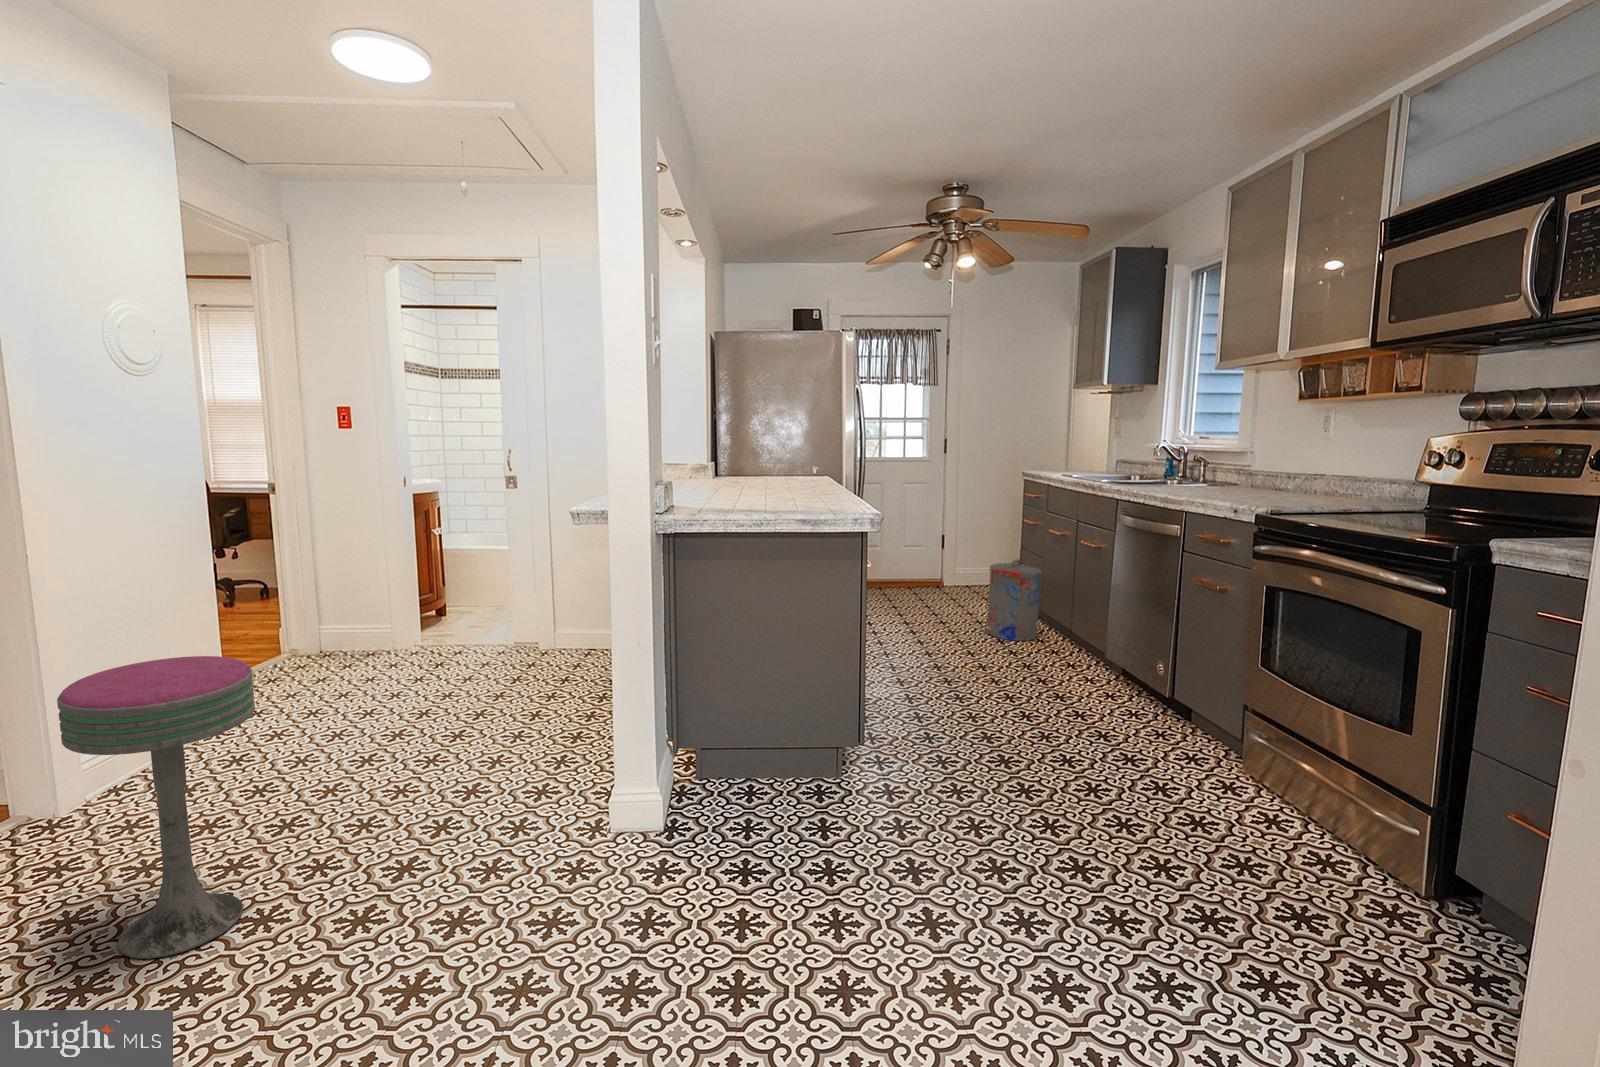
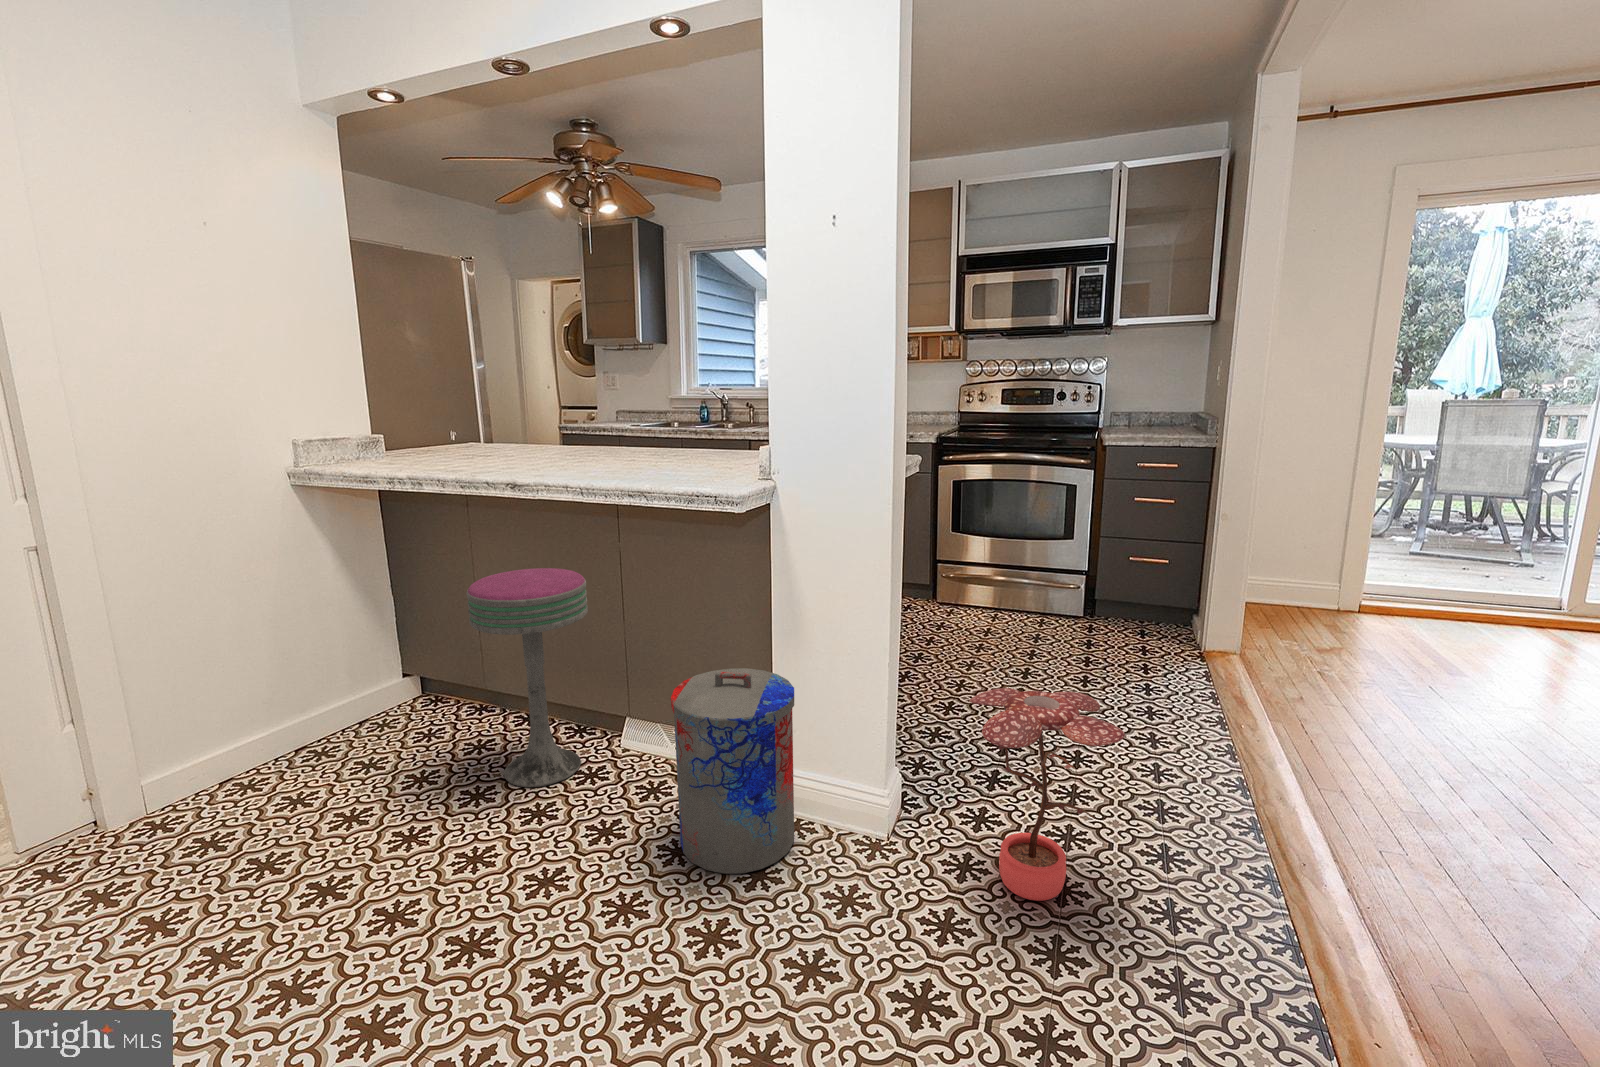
trash can: present [986,559,1043,641] -> present [671,668,794,874]
potted plant: none [741,730,889,942] -> present [969,688,1125,901]

